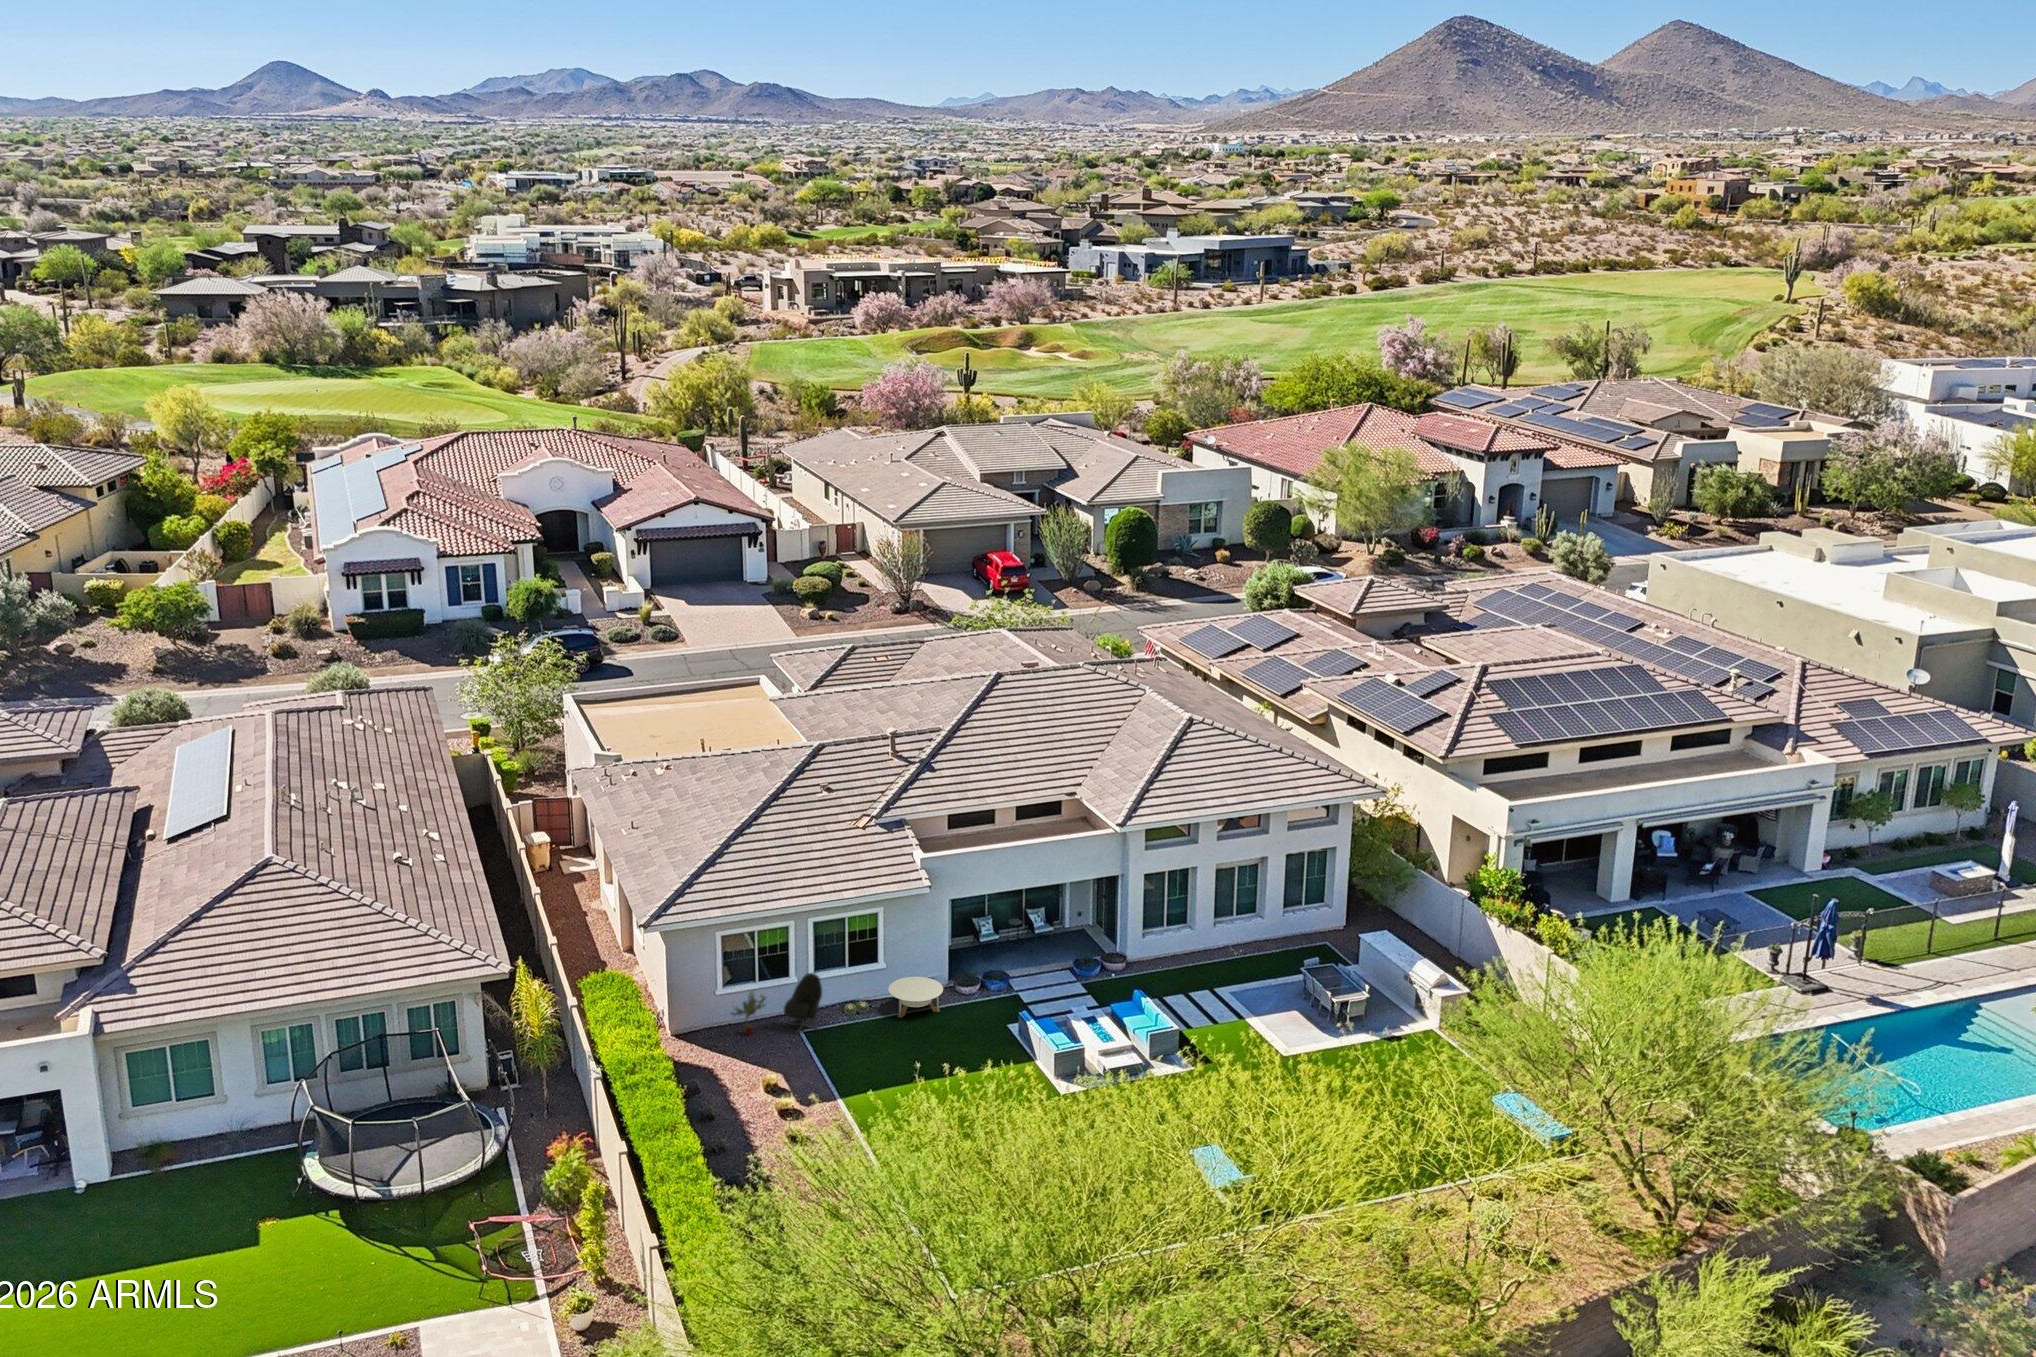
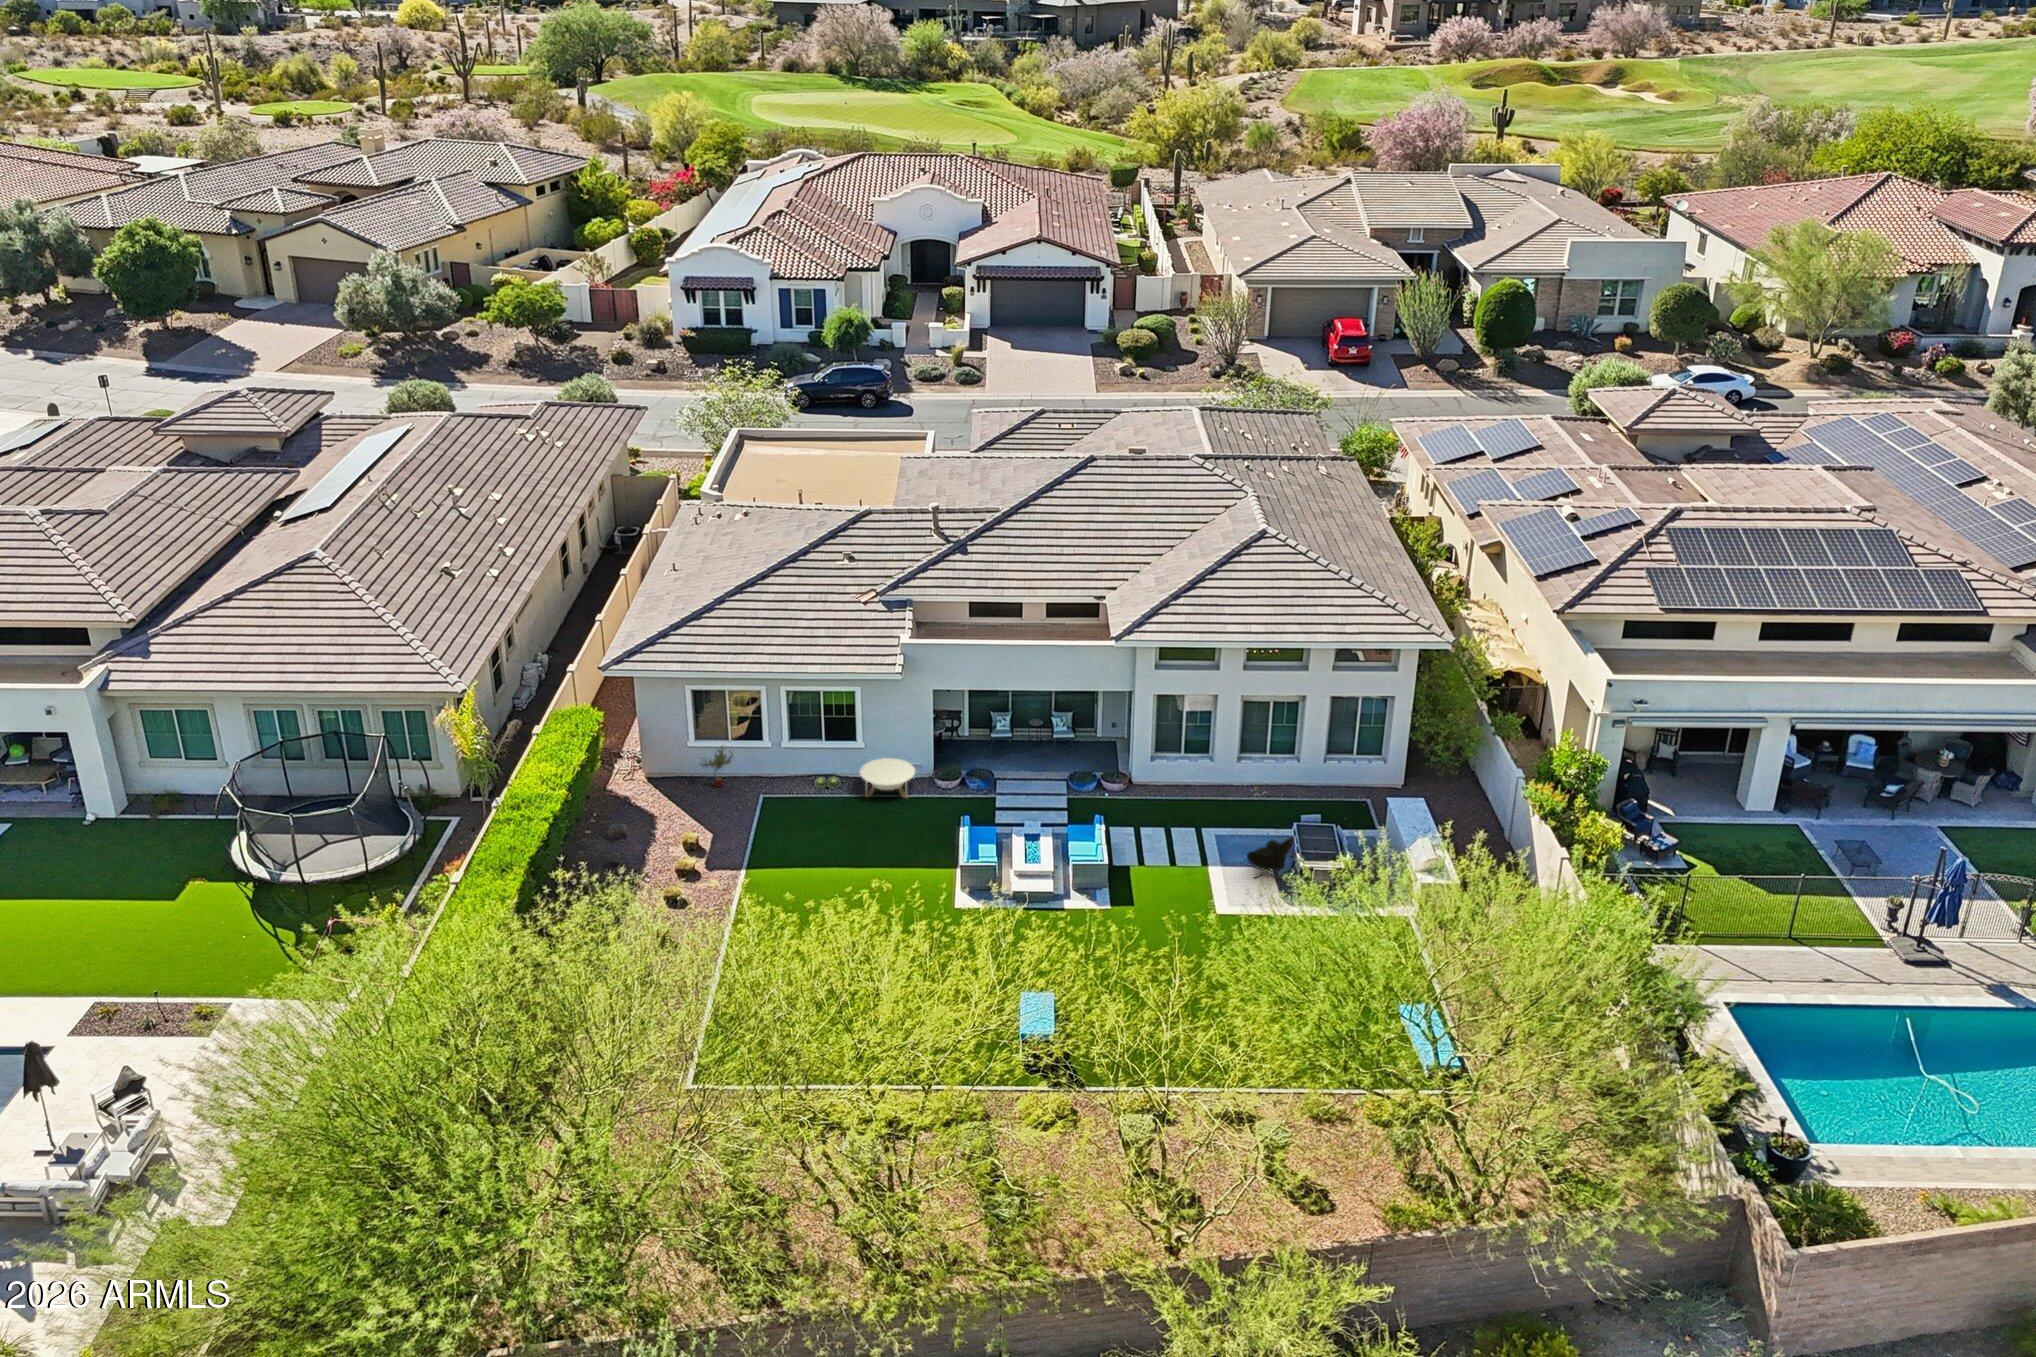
armchair: present [784,973,822,1032] -> present [1247,837,1294,878]

